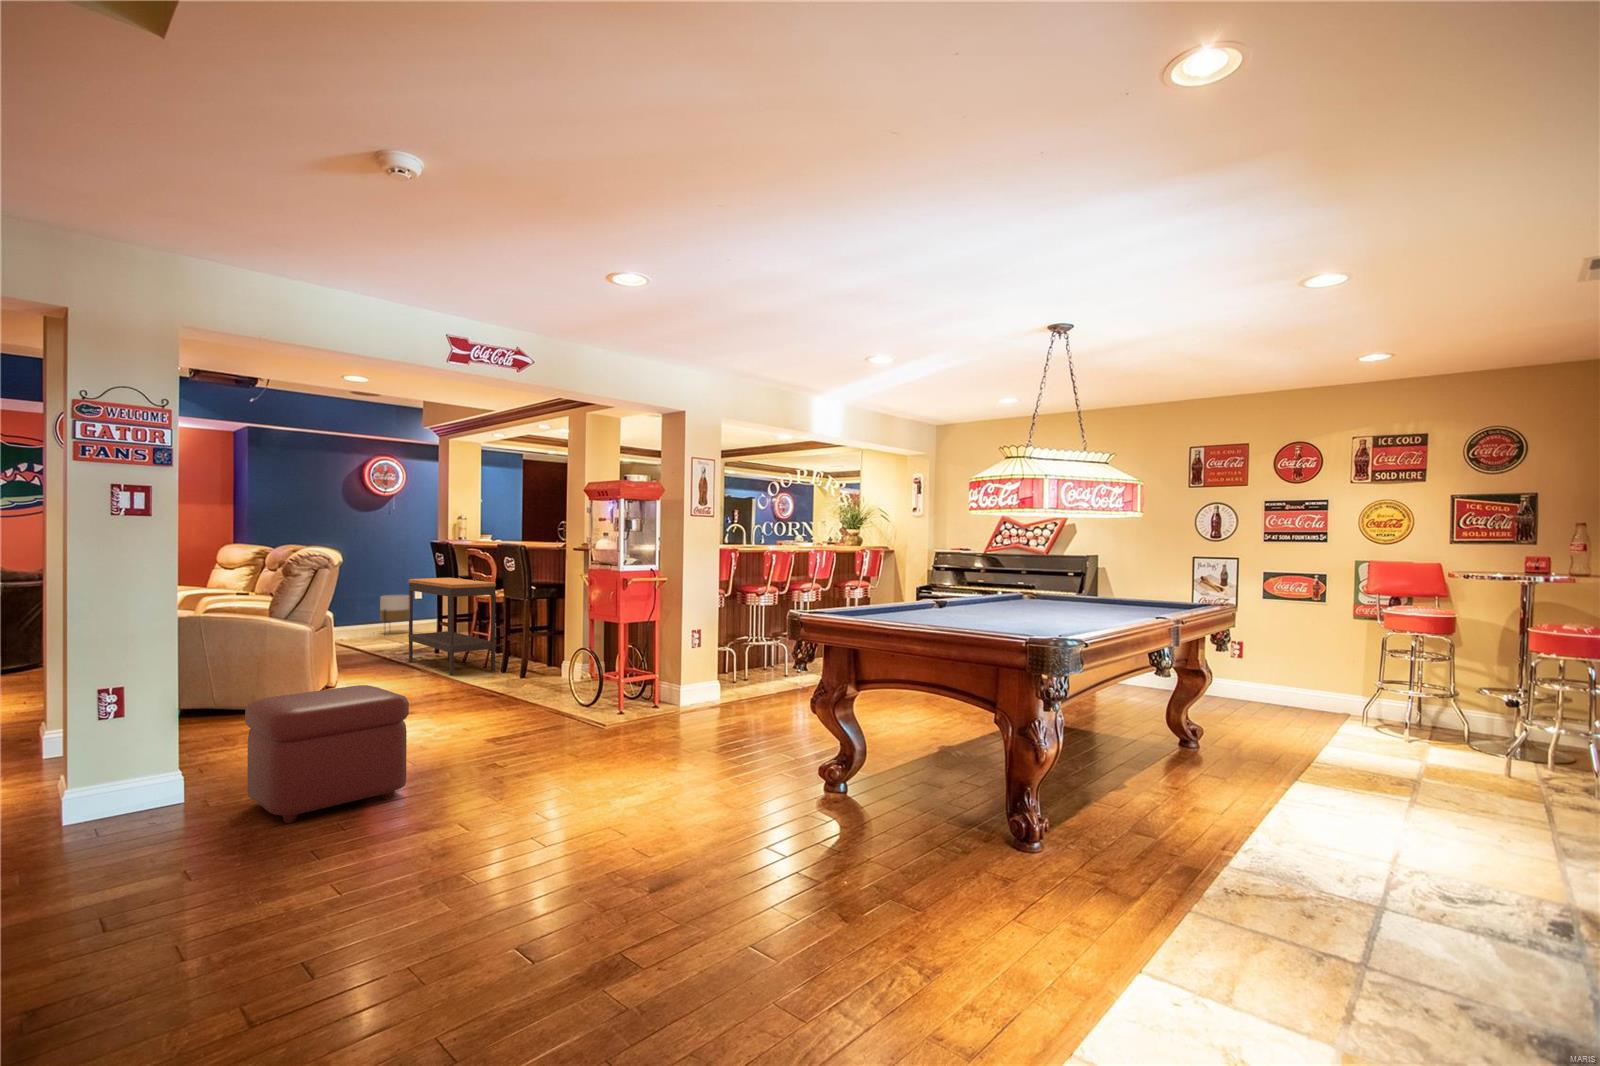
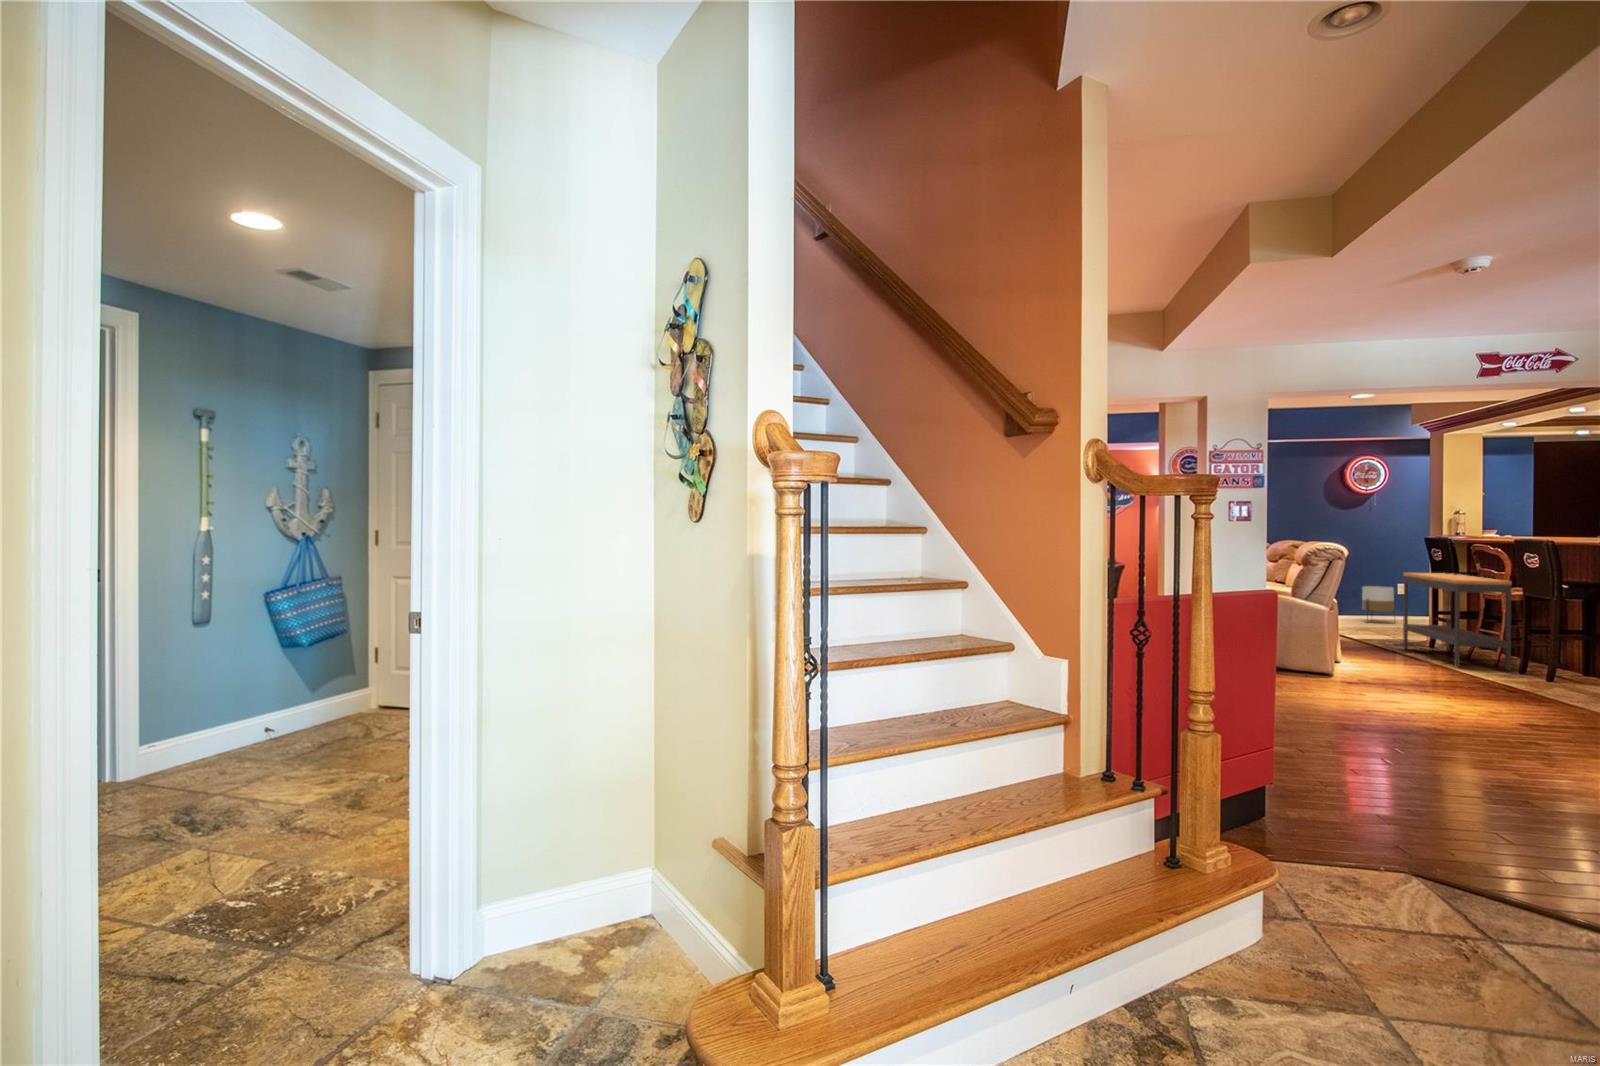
ottoman: present [245,685,409,823] -> none [1308,653,1446,749]

